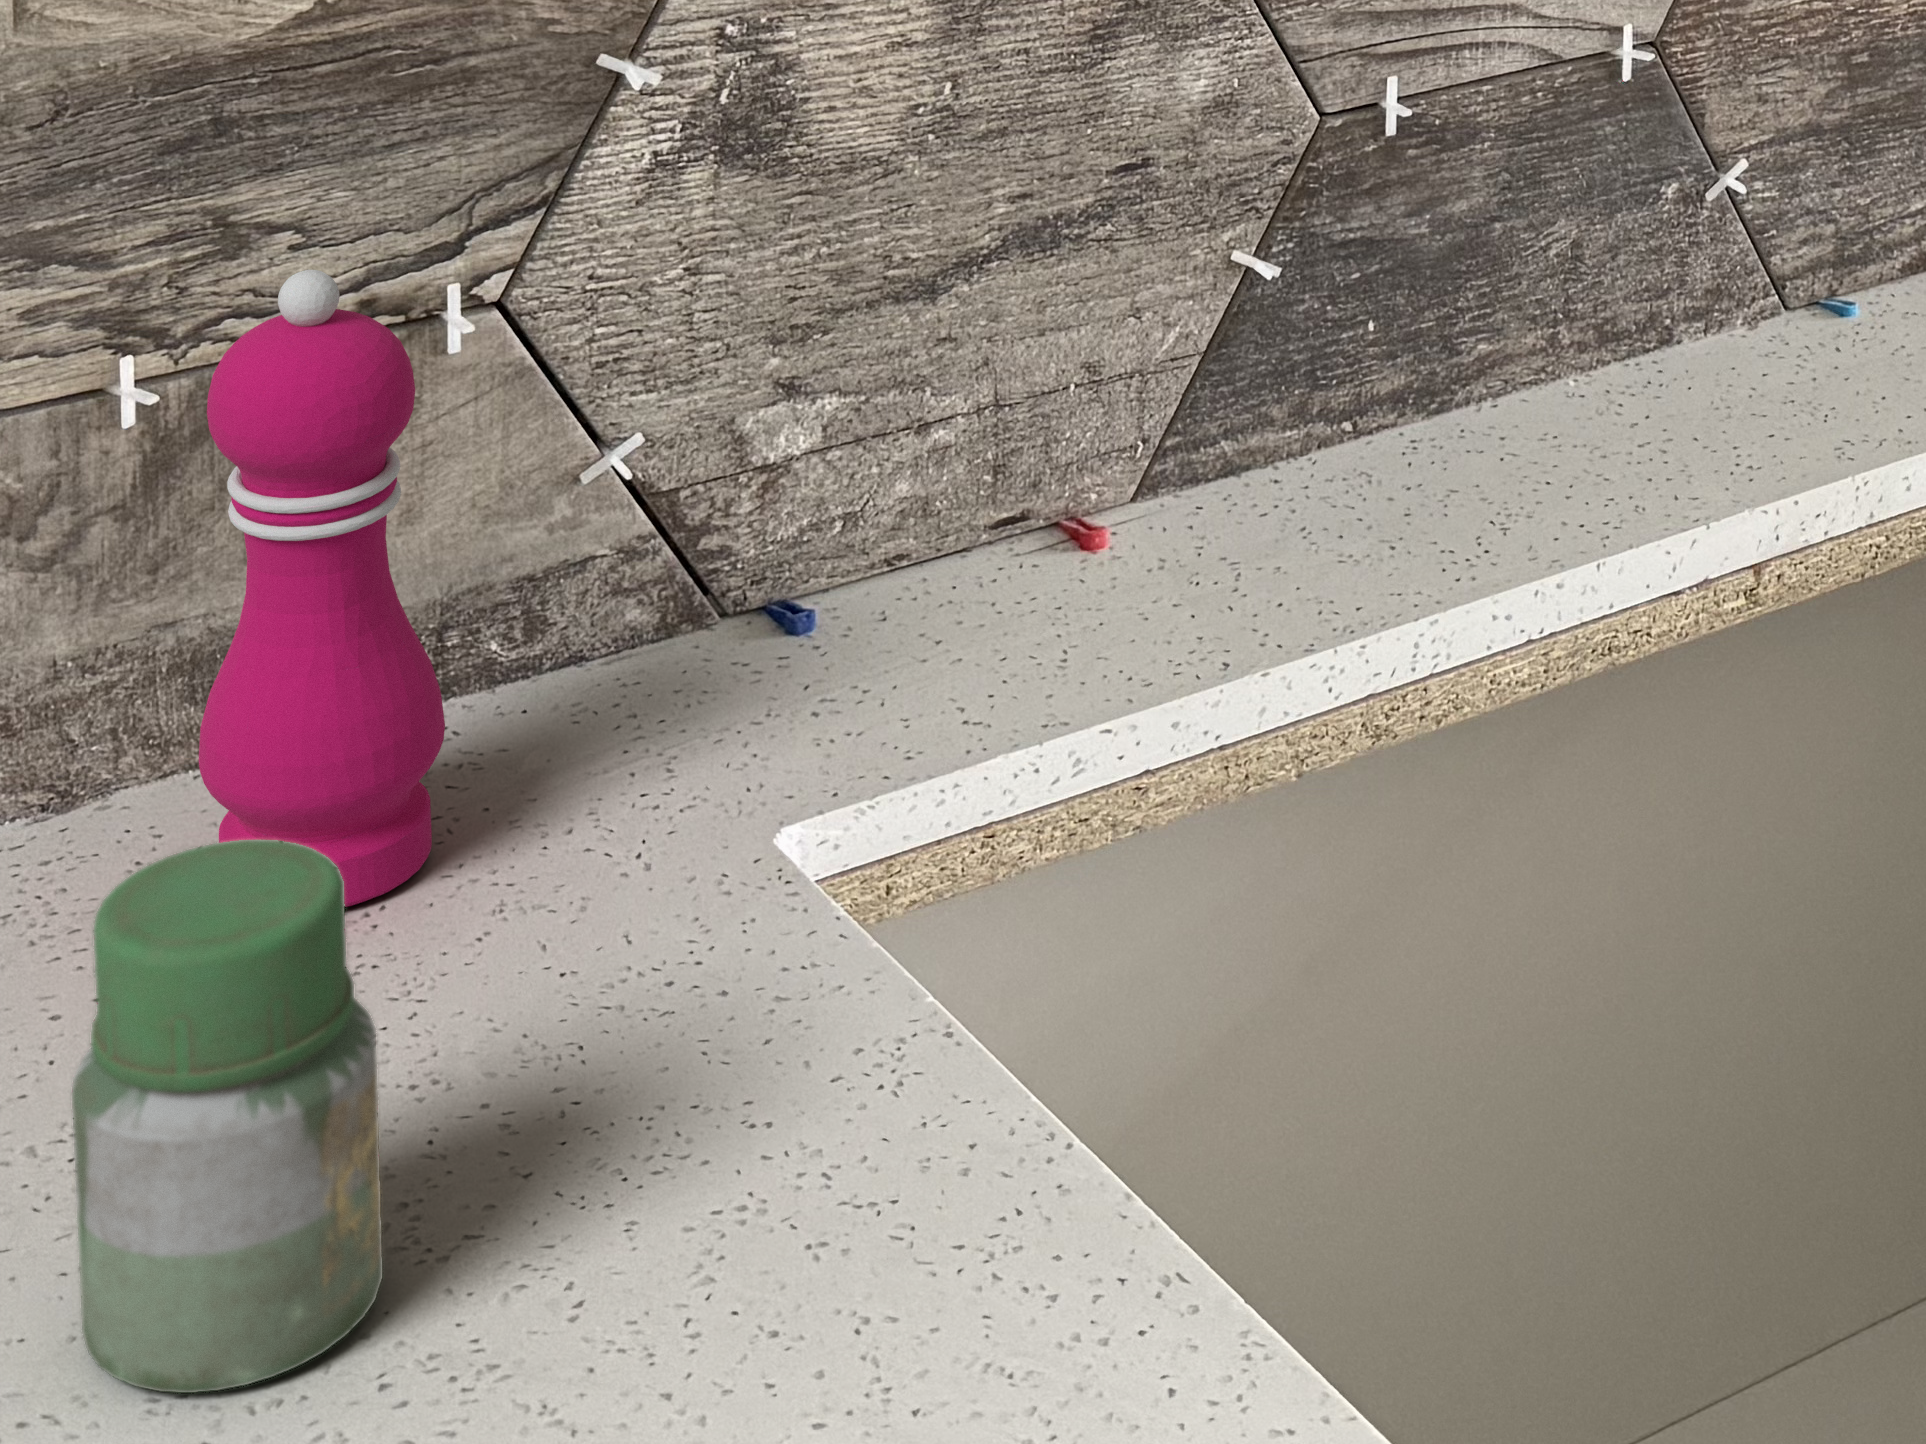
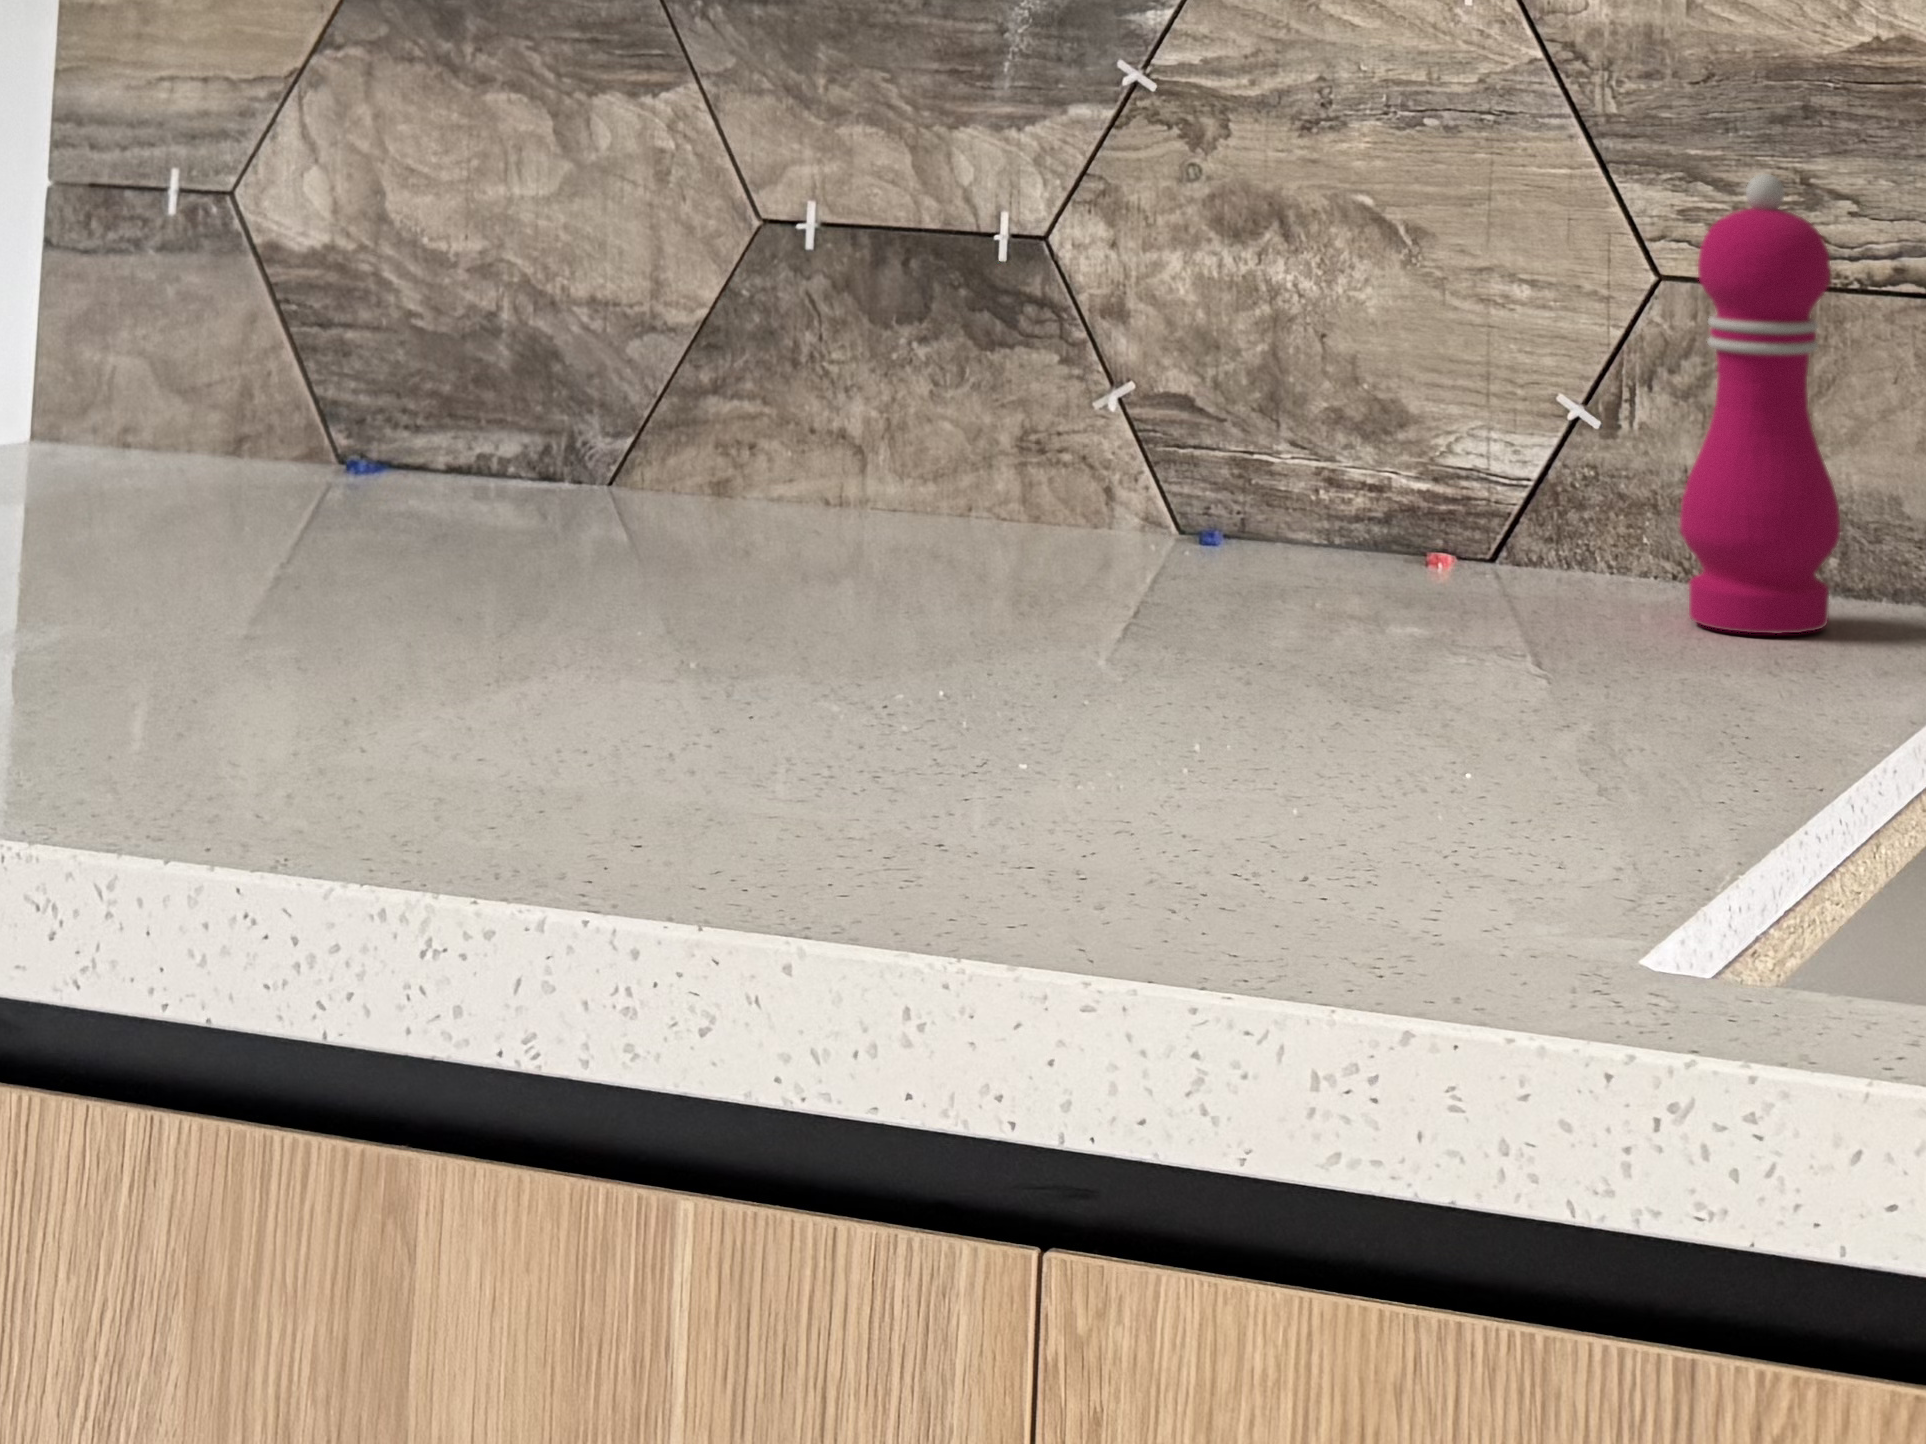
jar: present [72,840,383,1393] -> none [1307,372,1488,692]

